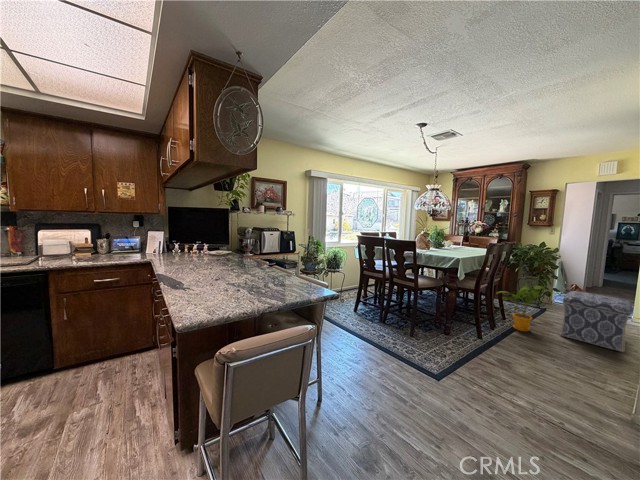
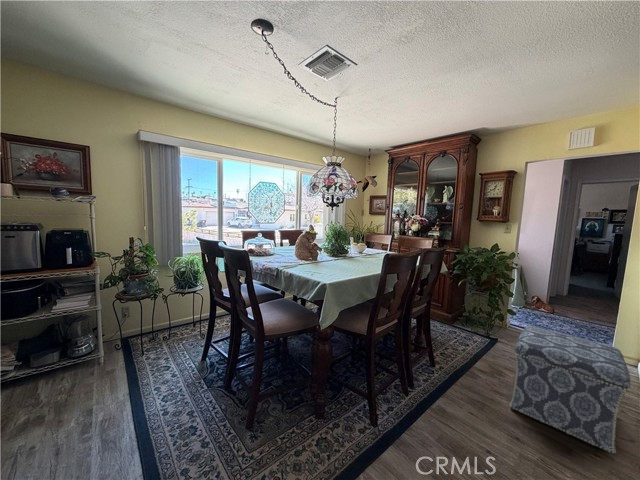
house plant: present [497,286,544,331] -> none [413,323,487,400]

